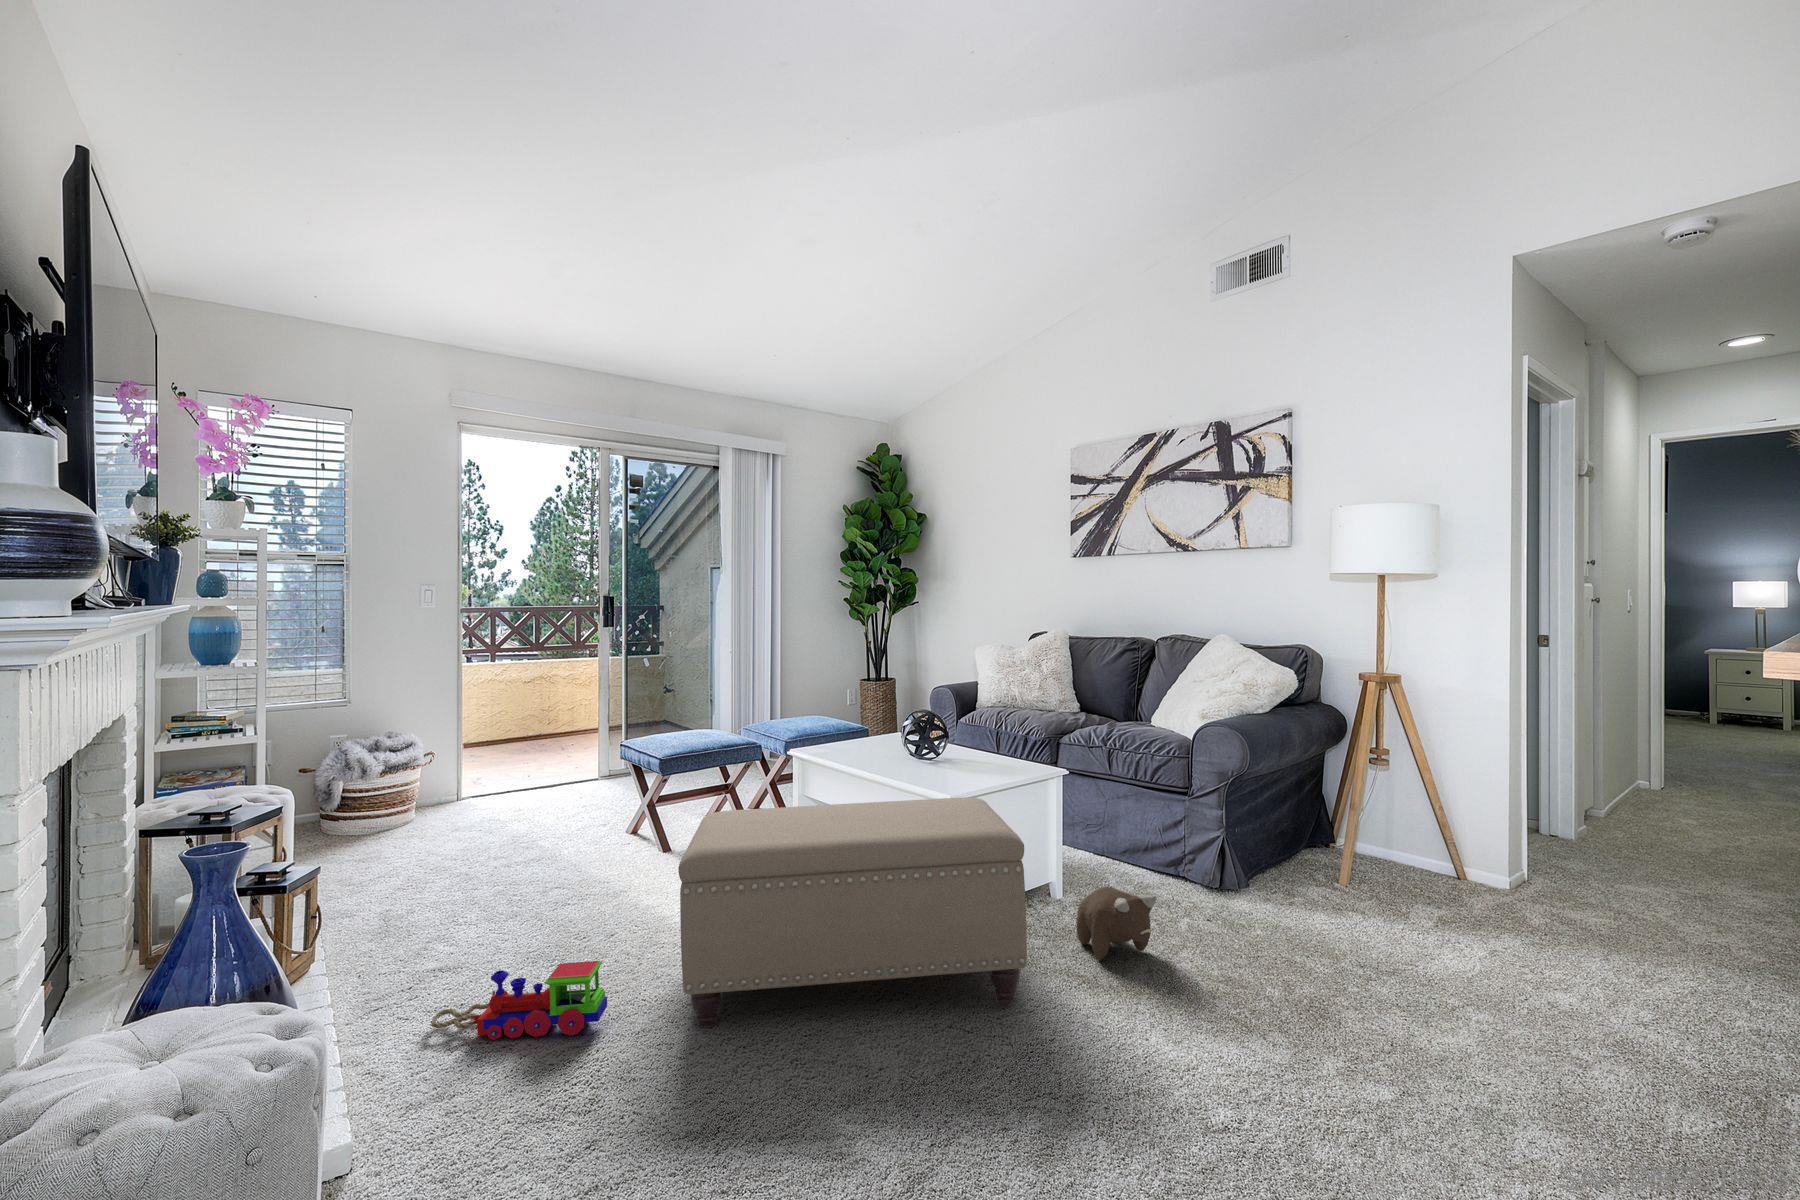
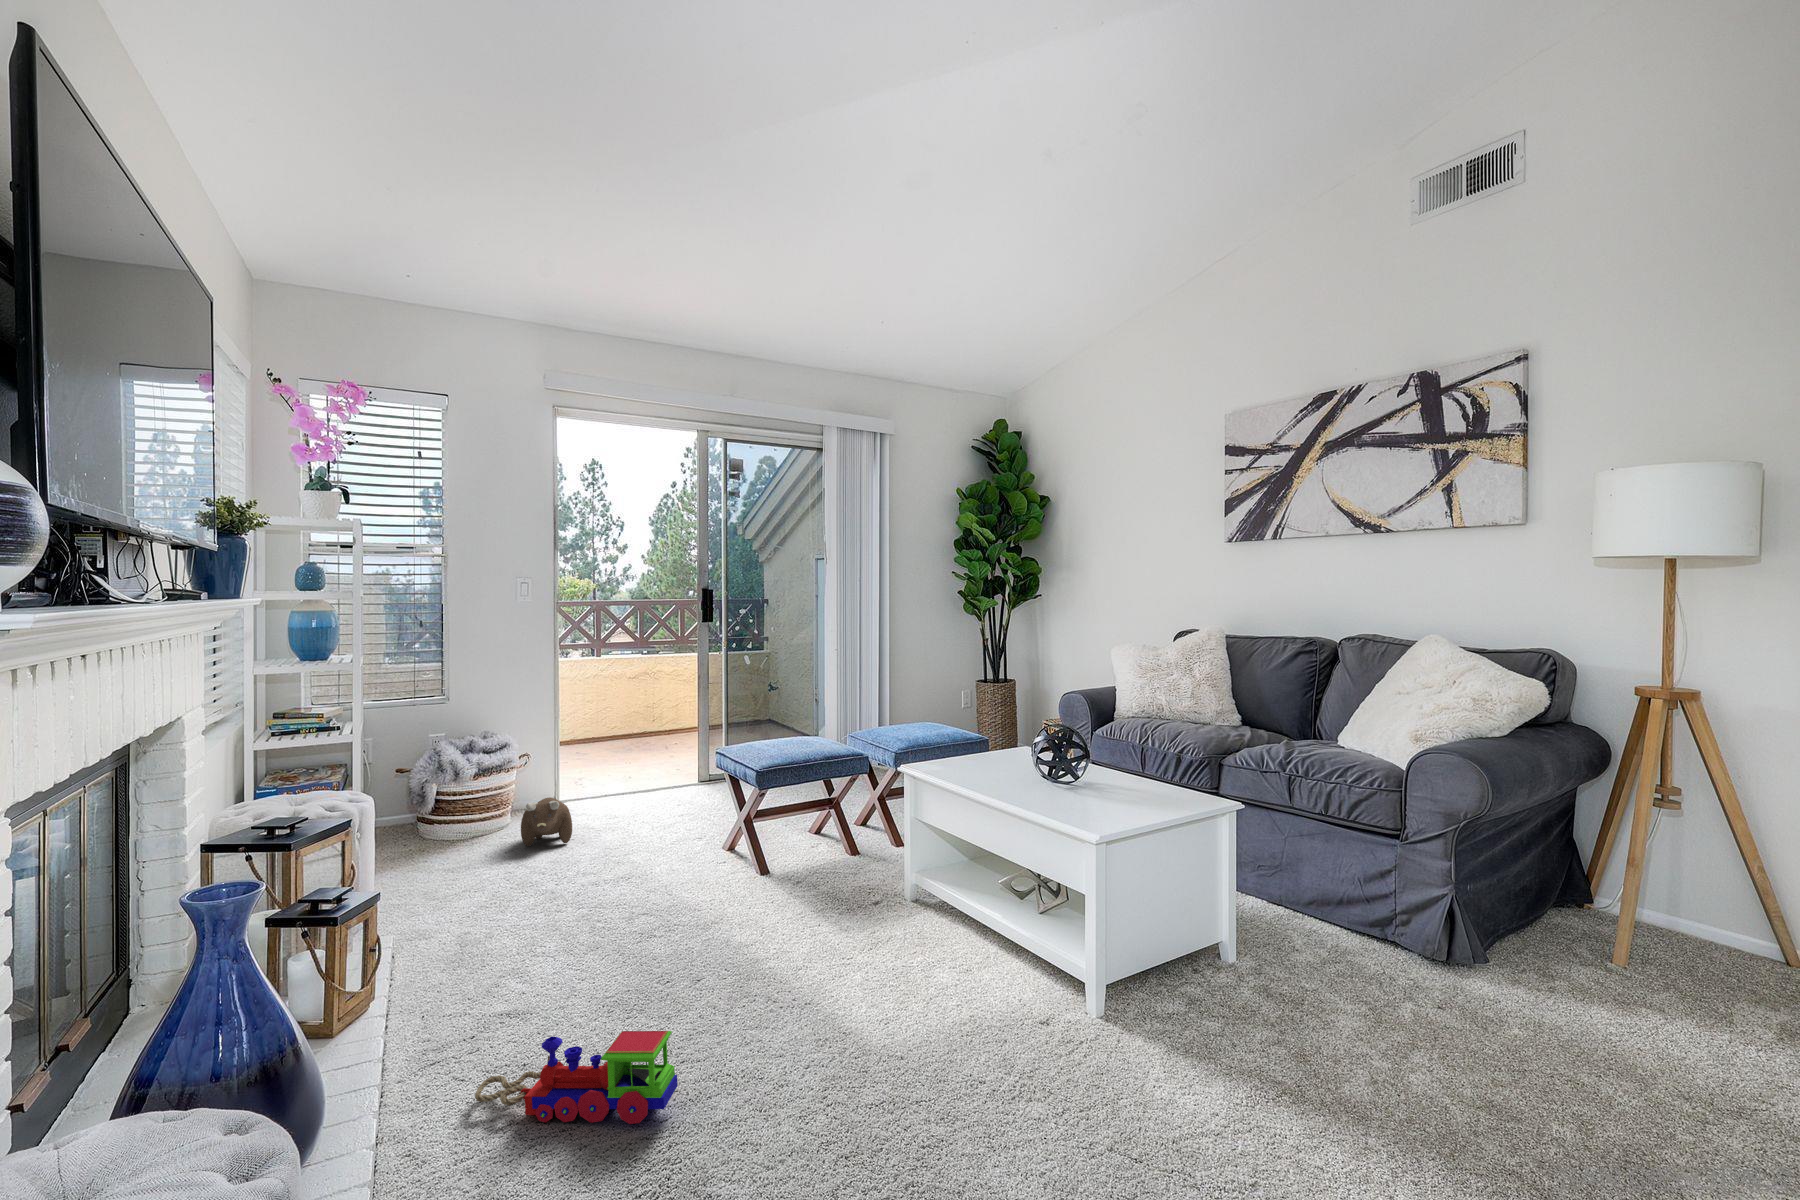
ottoman: present [678,797,1027,1029] -> none [760,839,1209,1127]
plush toy: present [1077,887,1156,959] -> present [521,798,572,847]

